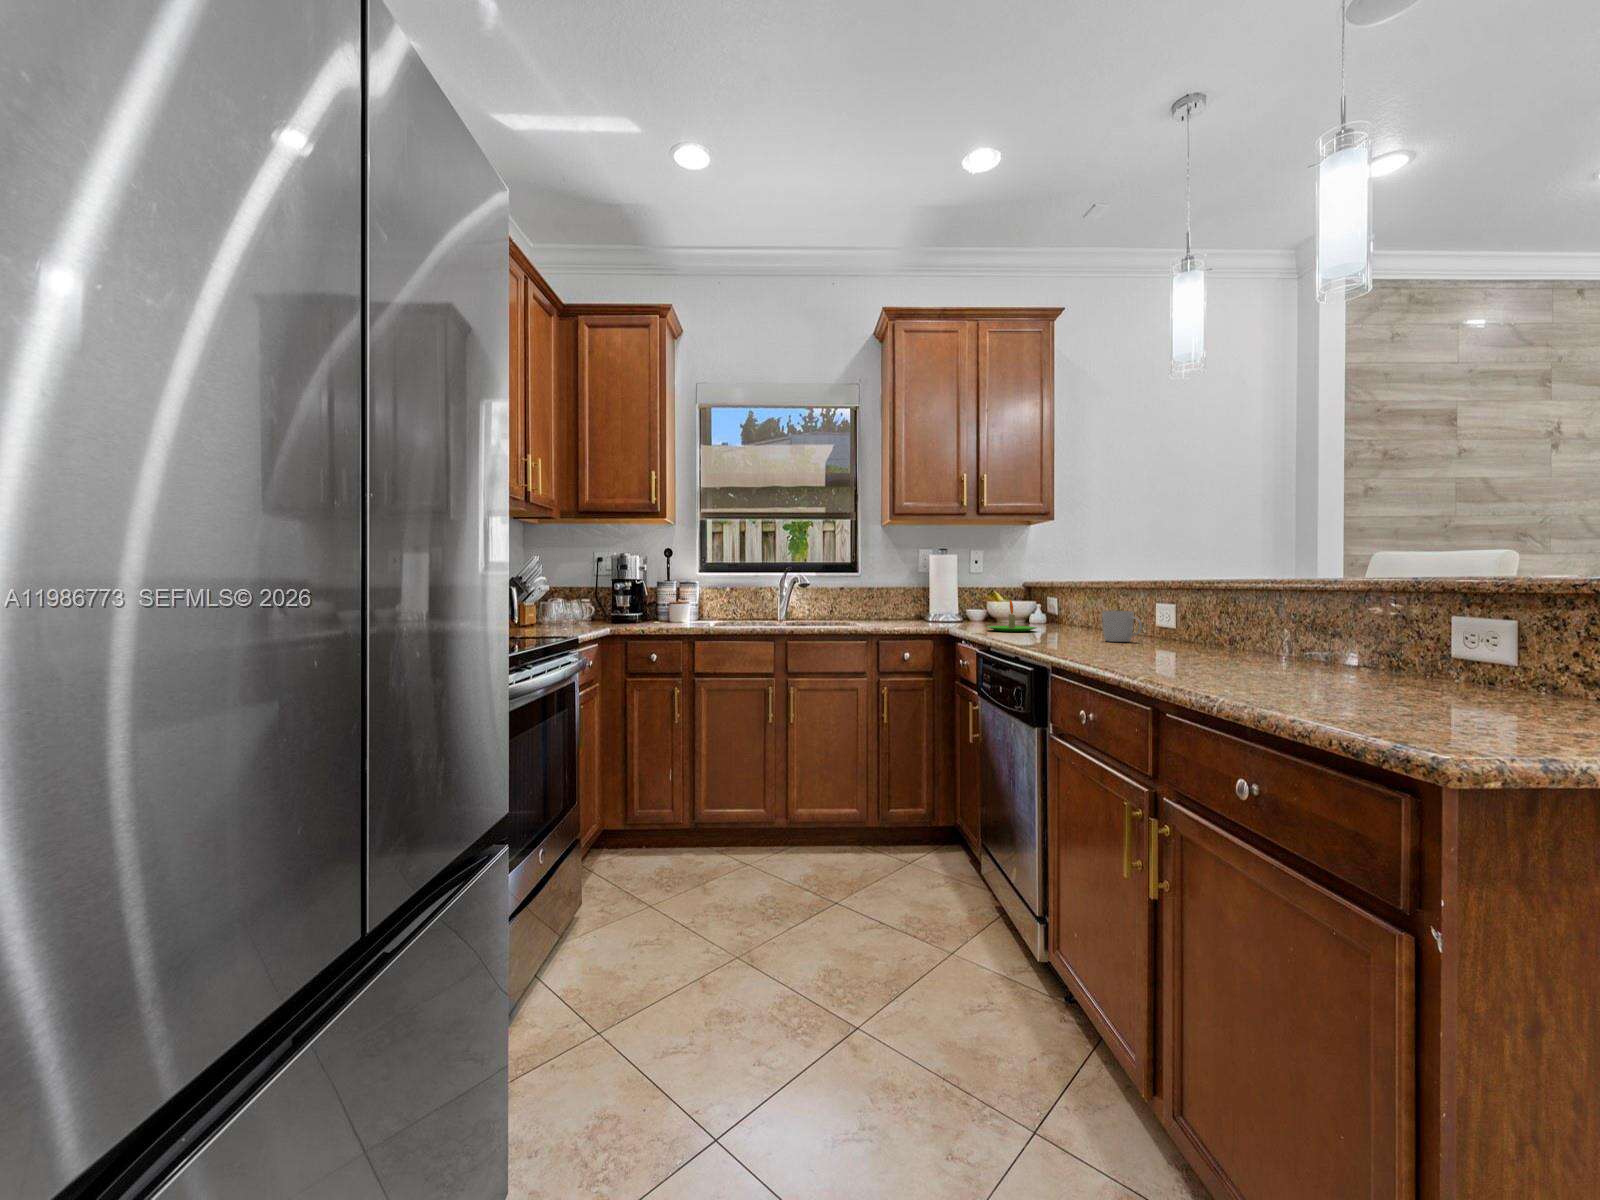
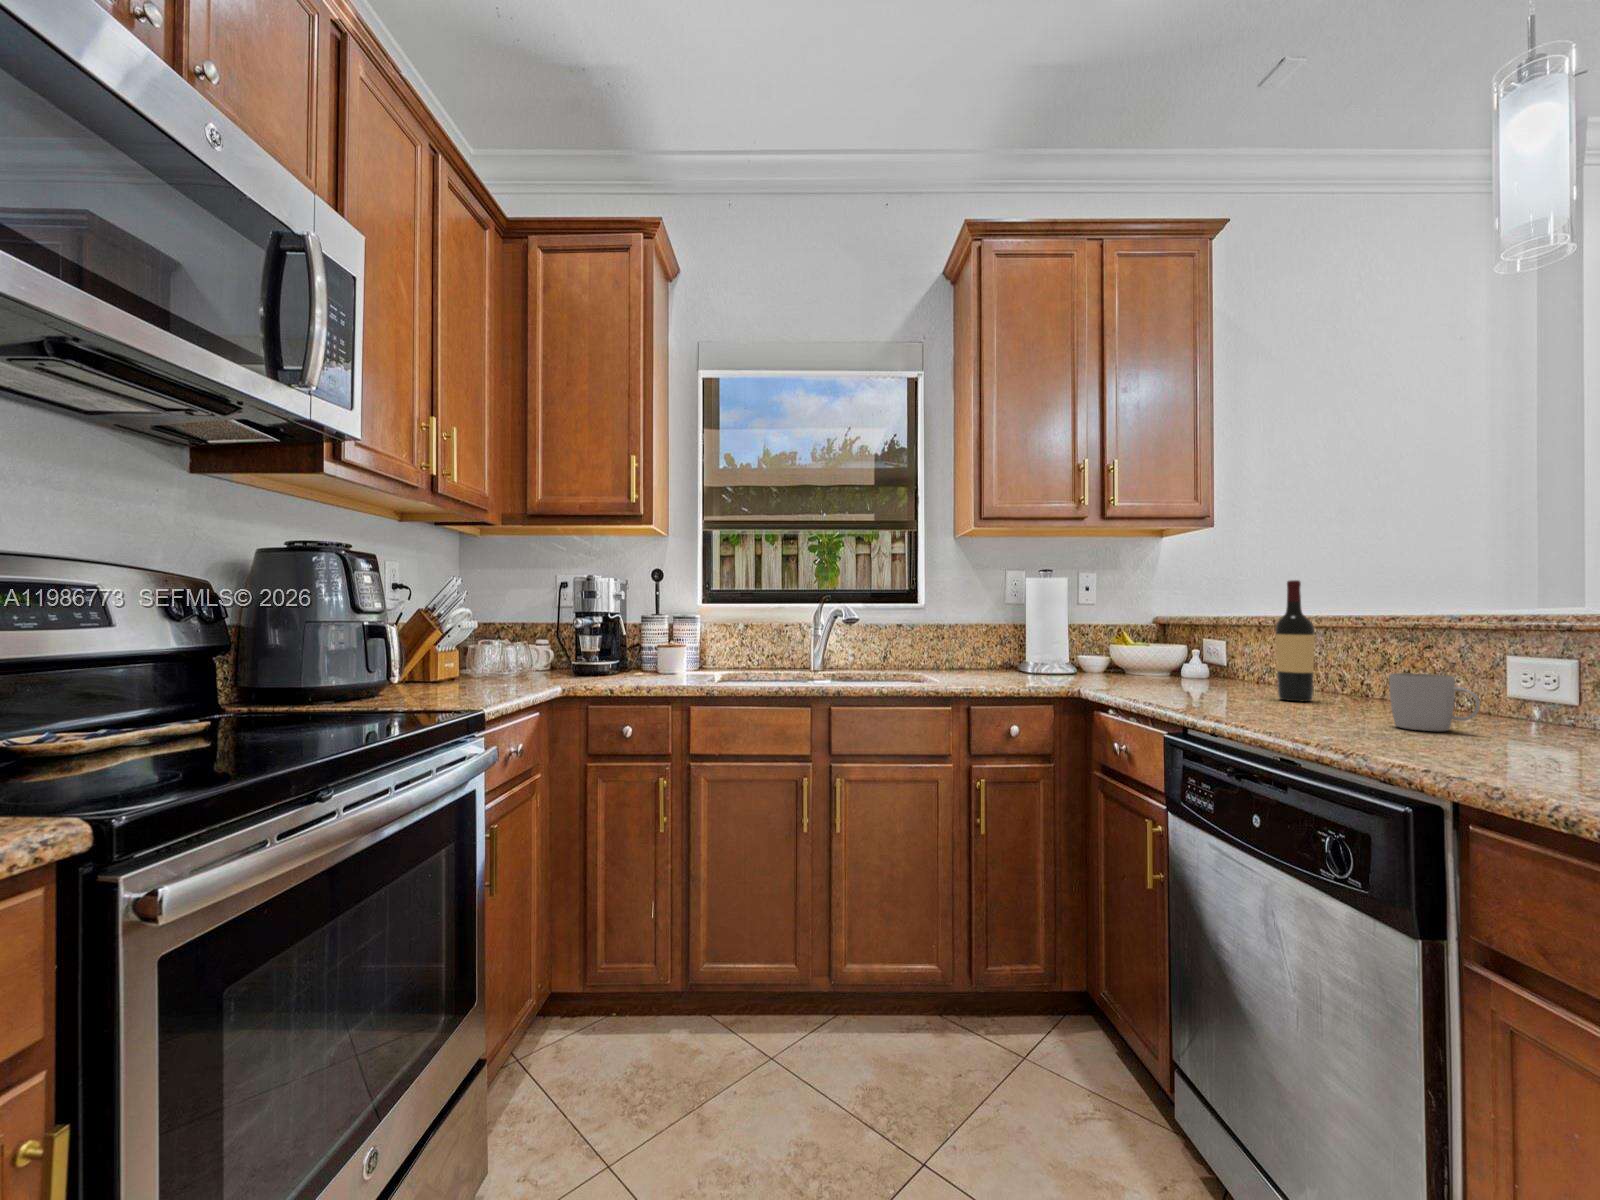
wine bottle: none [1069,557,1090,633] -> present [1276,580,1314,701]
candle: present [987,600,1037,632] -> none [1138,645,1223,697]

